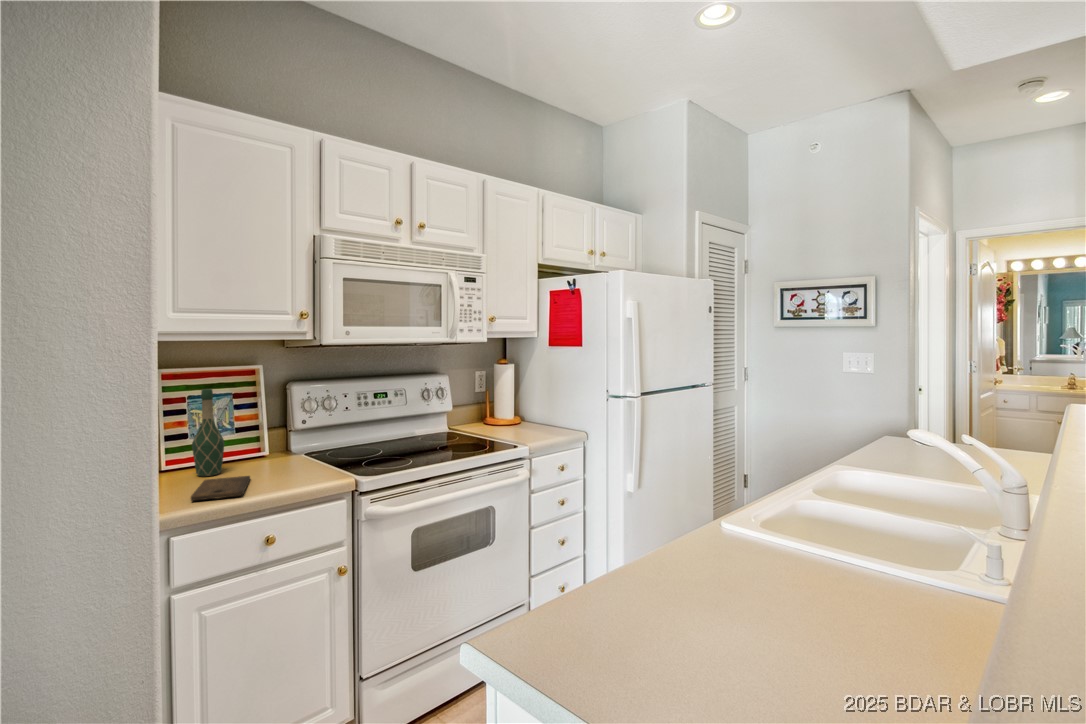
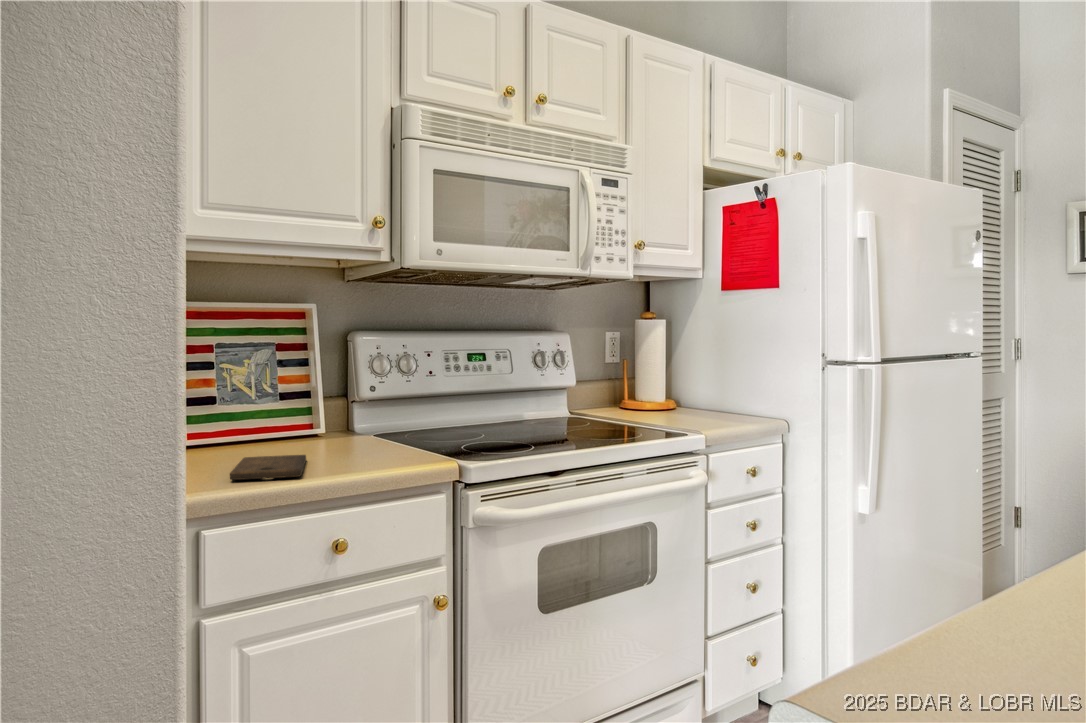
wine bottle: present [192,389,224,476] -> none [225,328,269,455]

